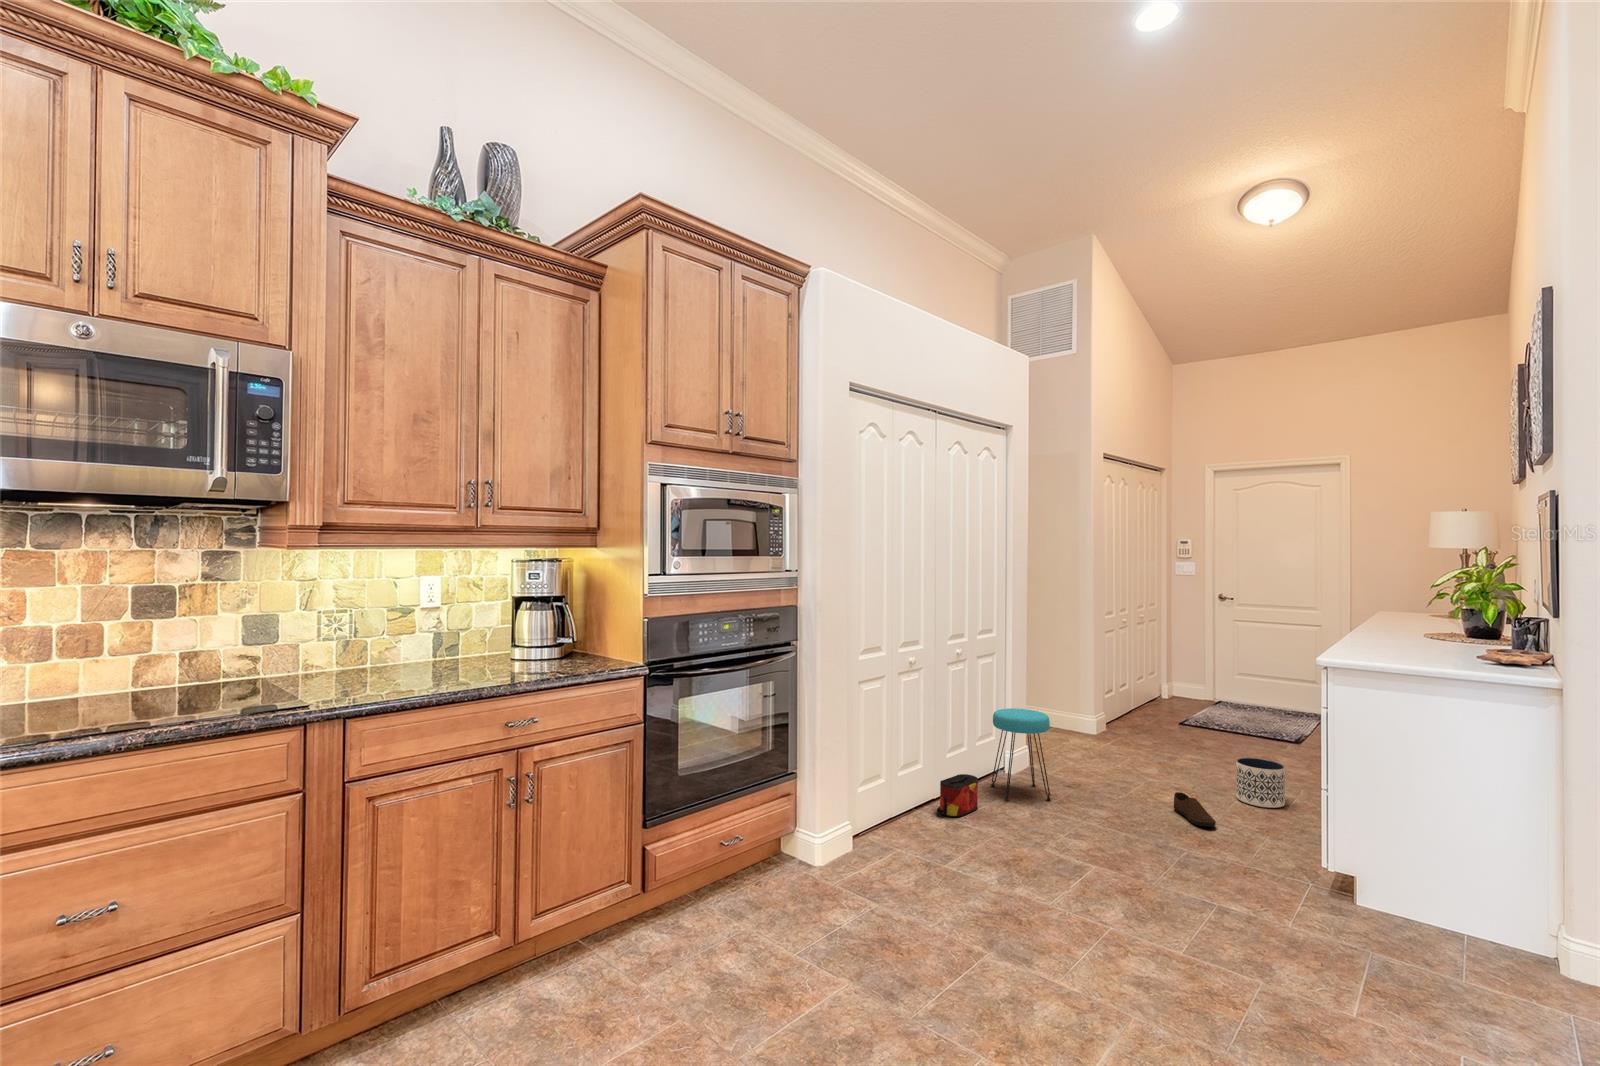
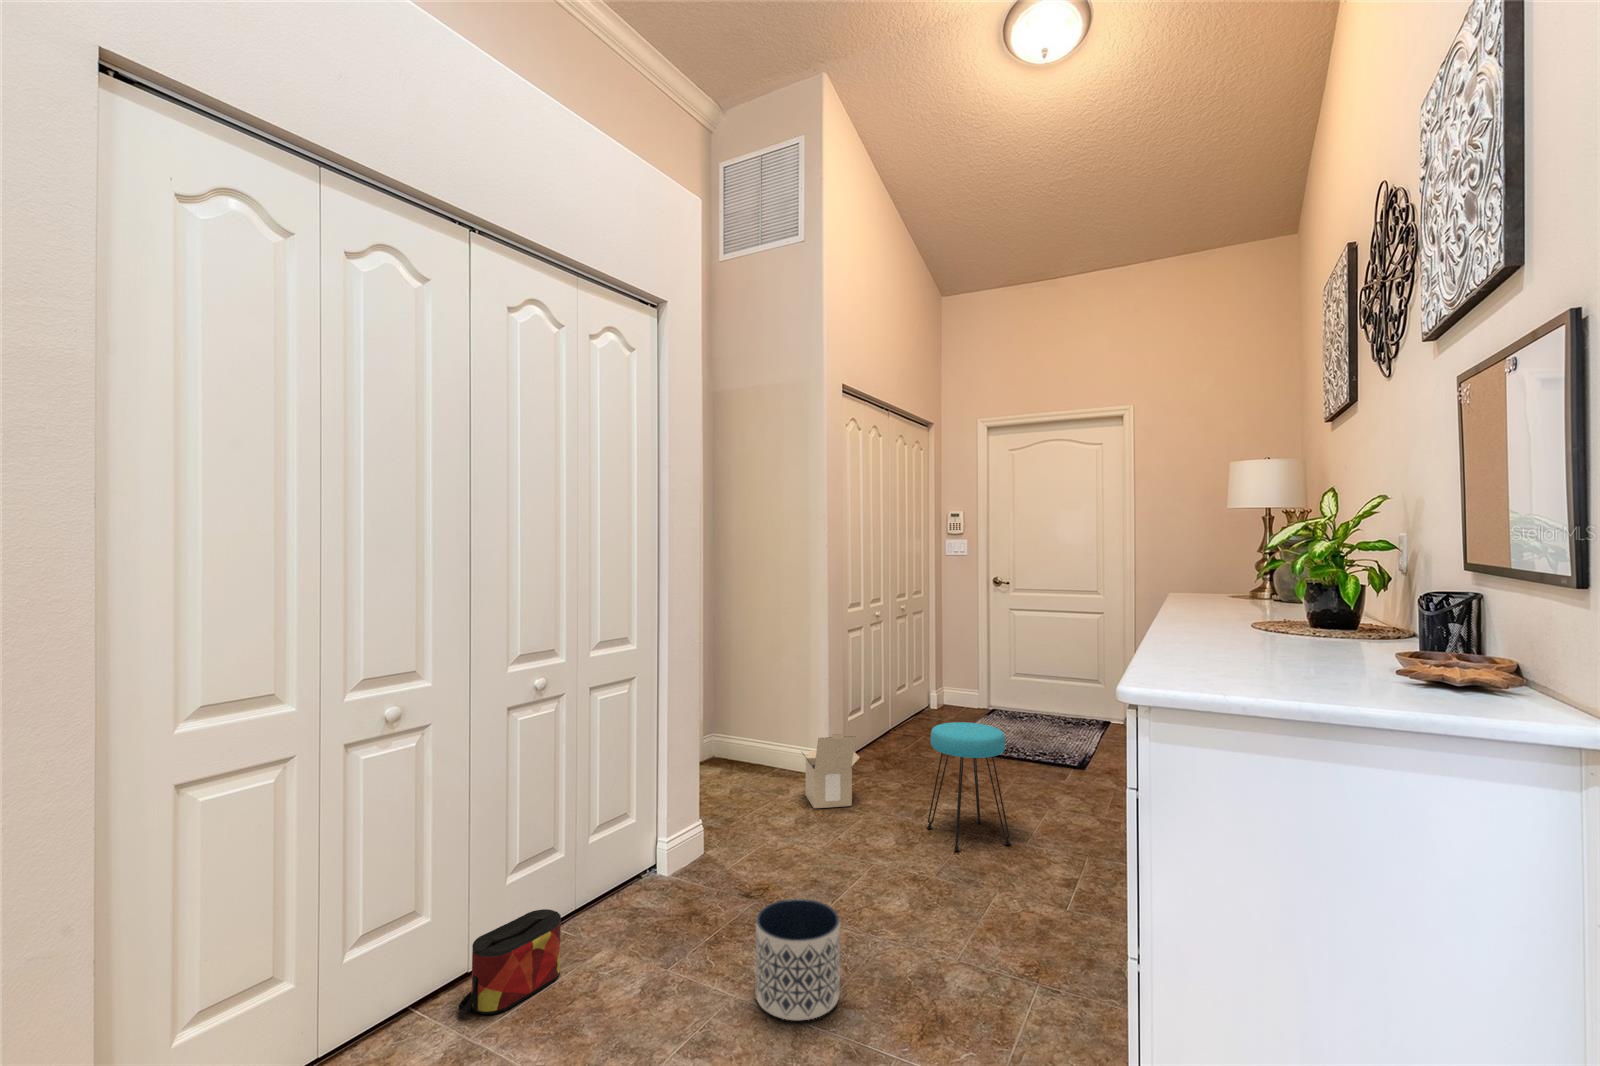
cardboard box: none [1078,702,1124,753] -> present [802,734,860,809]
stool: present [991,708,1051,800] -> present [927,722,1011,850]
planter: present [1236,758,1285,808] -> present [755,899,840,1021]
shoe: present [1174,792,1216,827] -> none [903,899,963,973]

